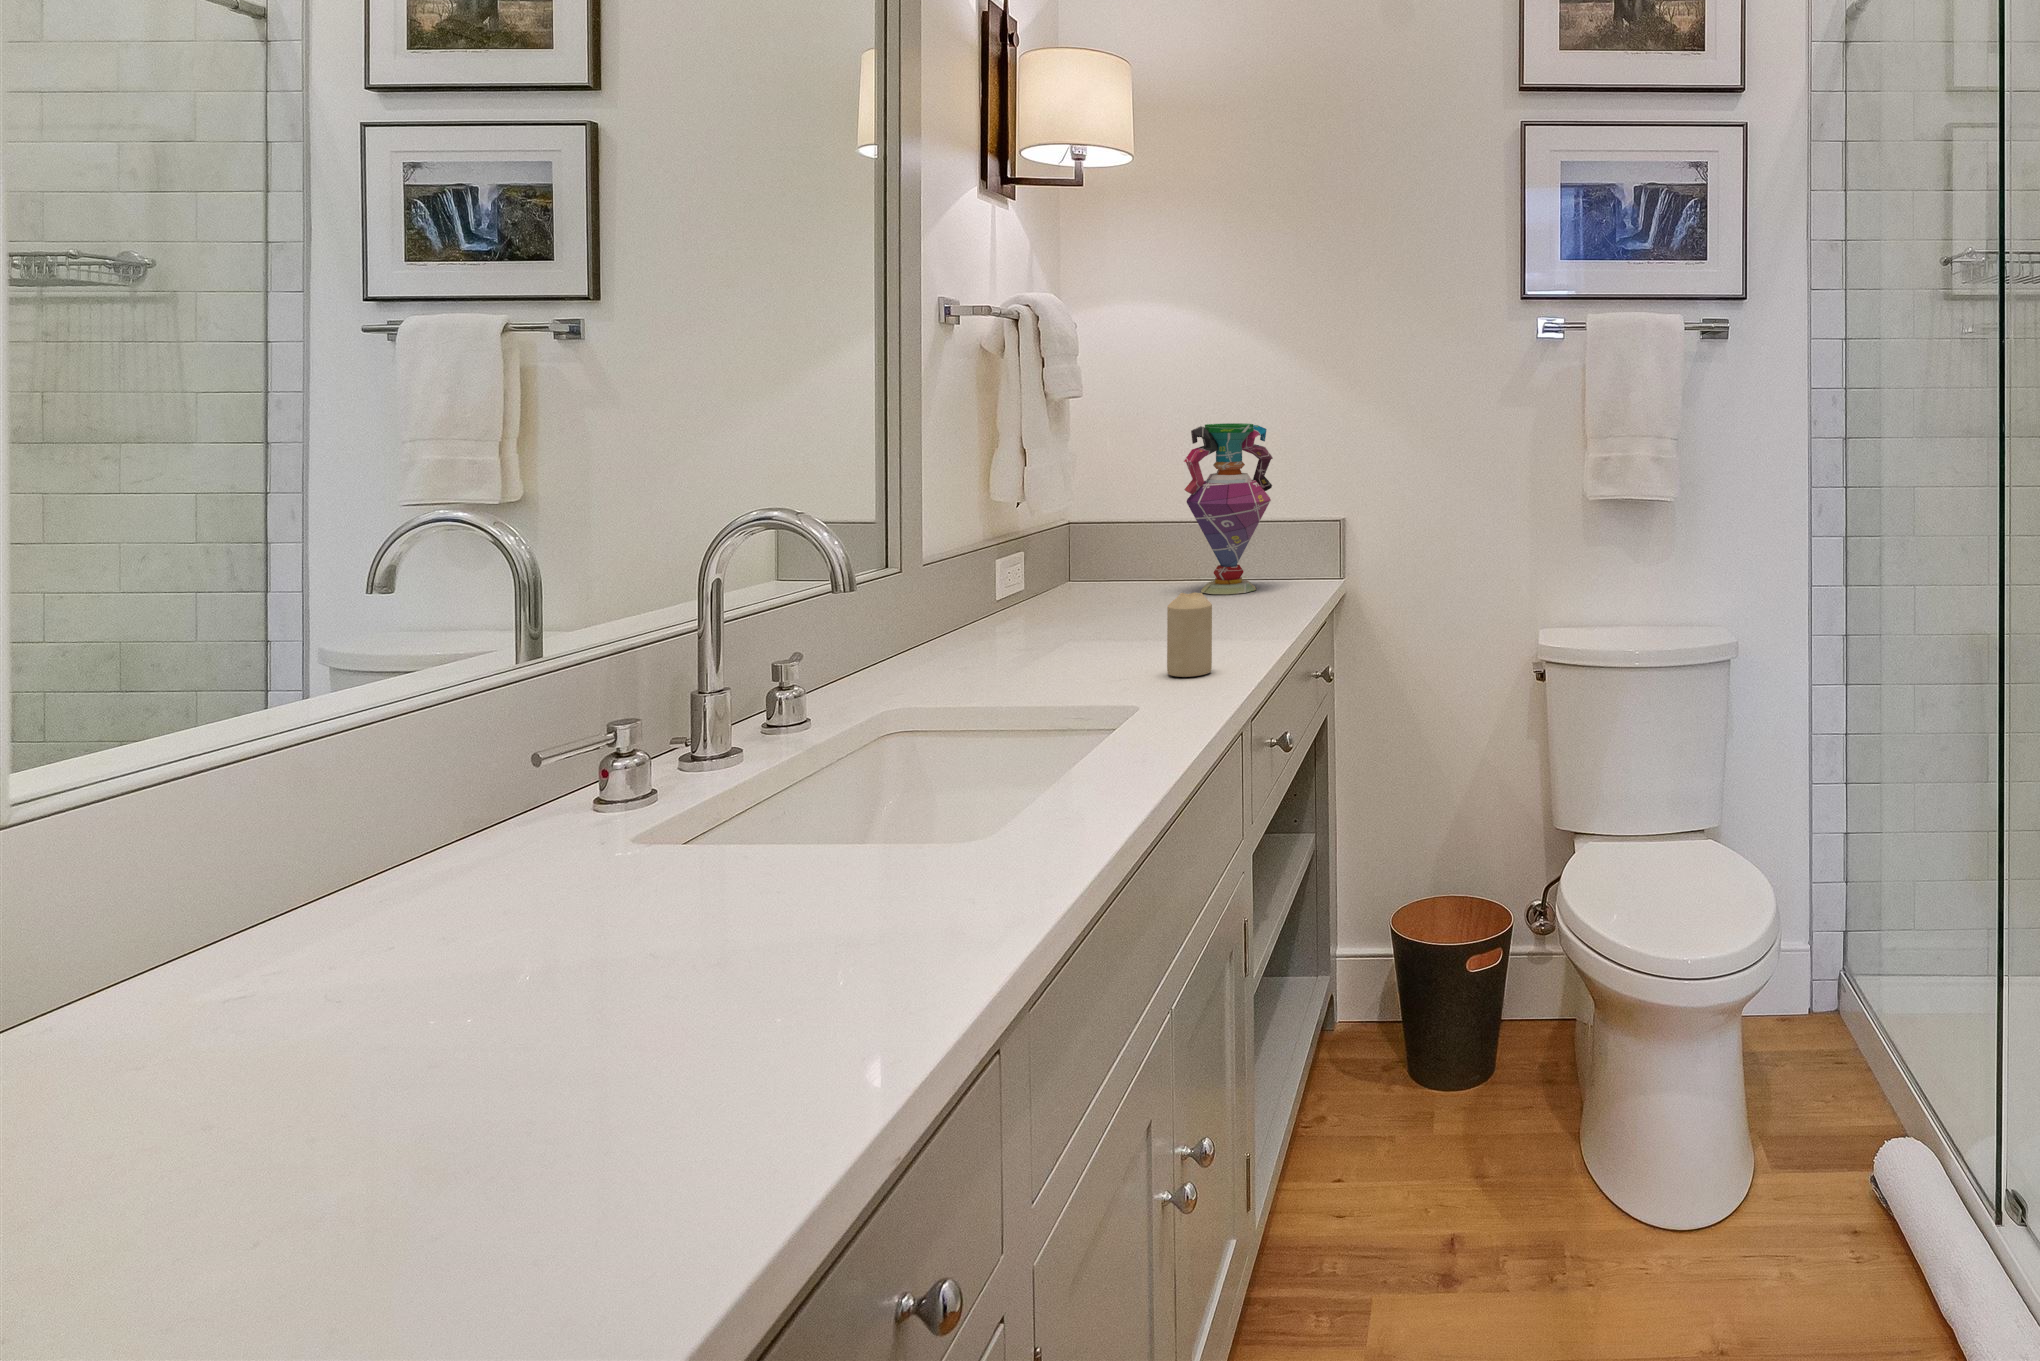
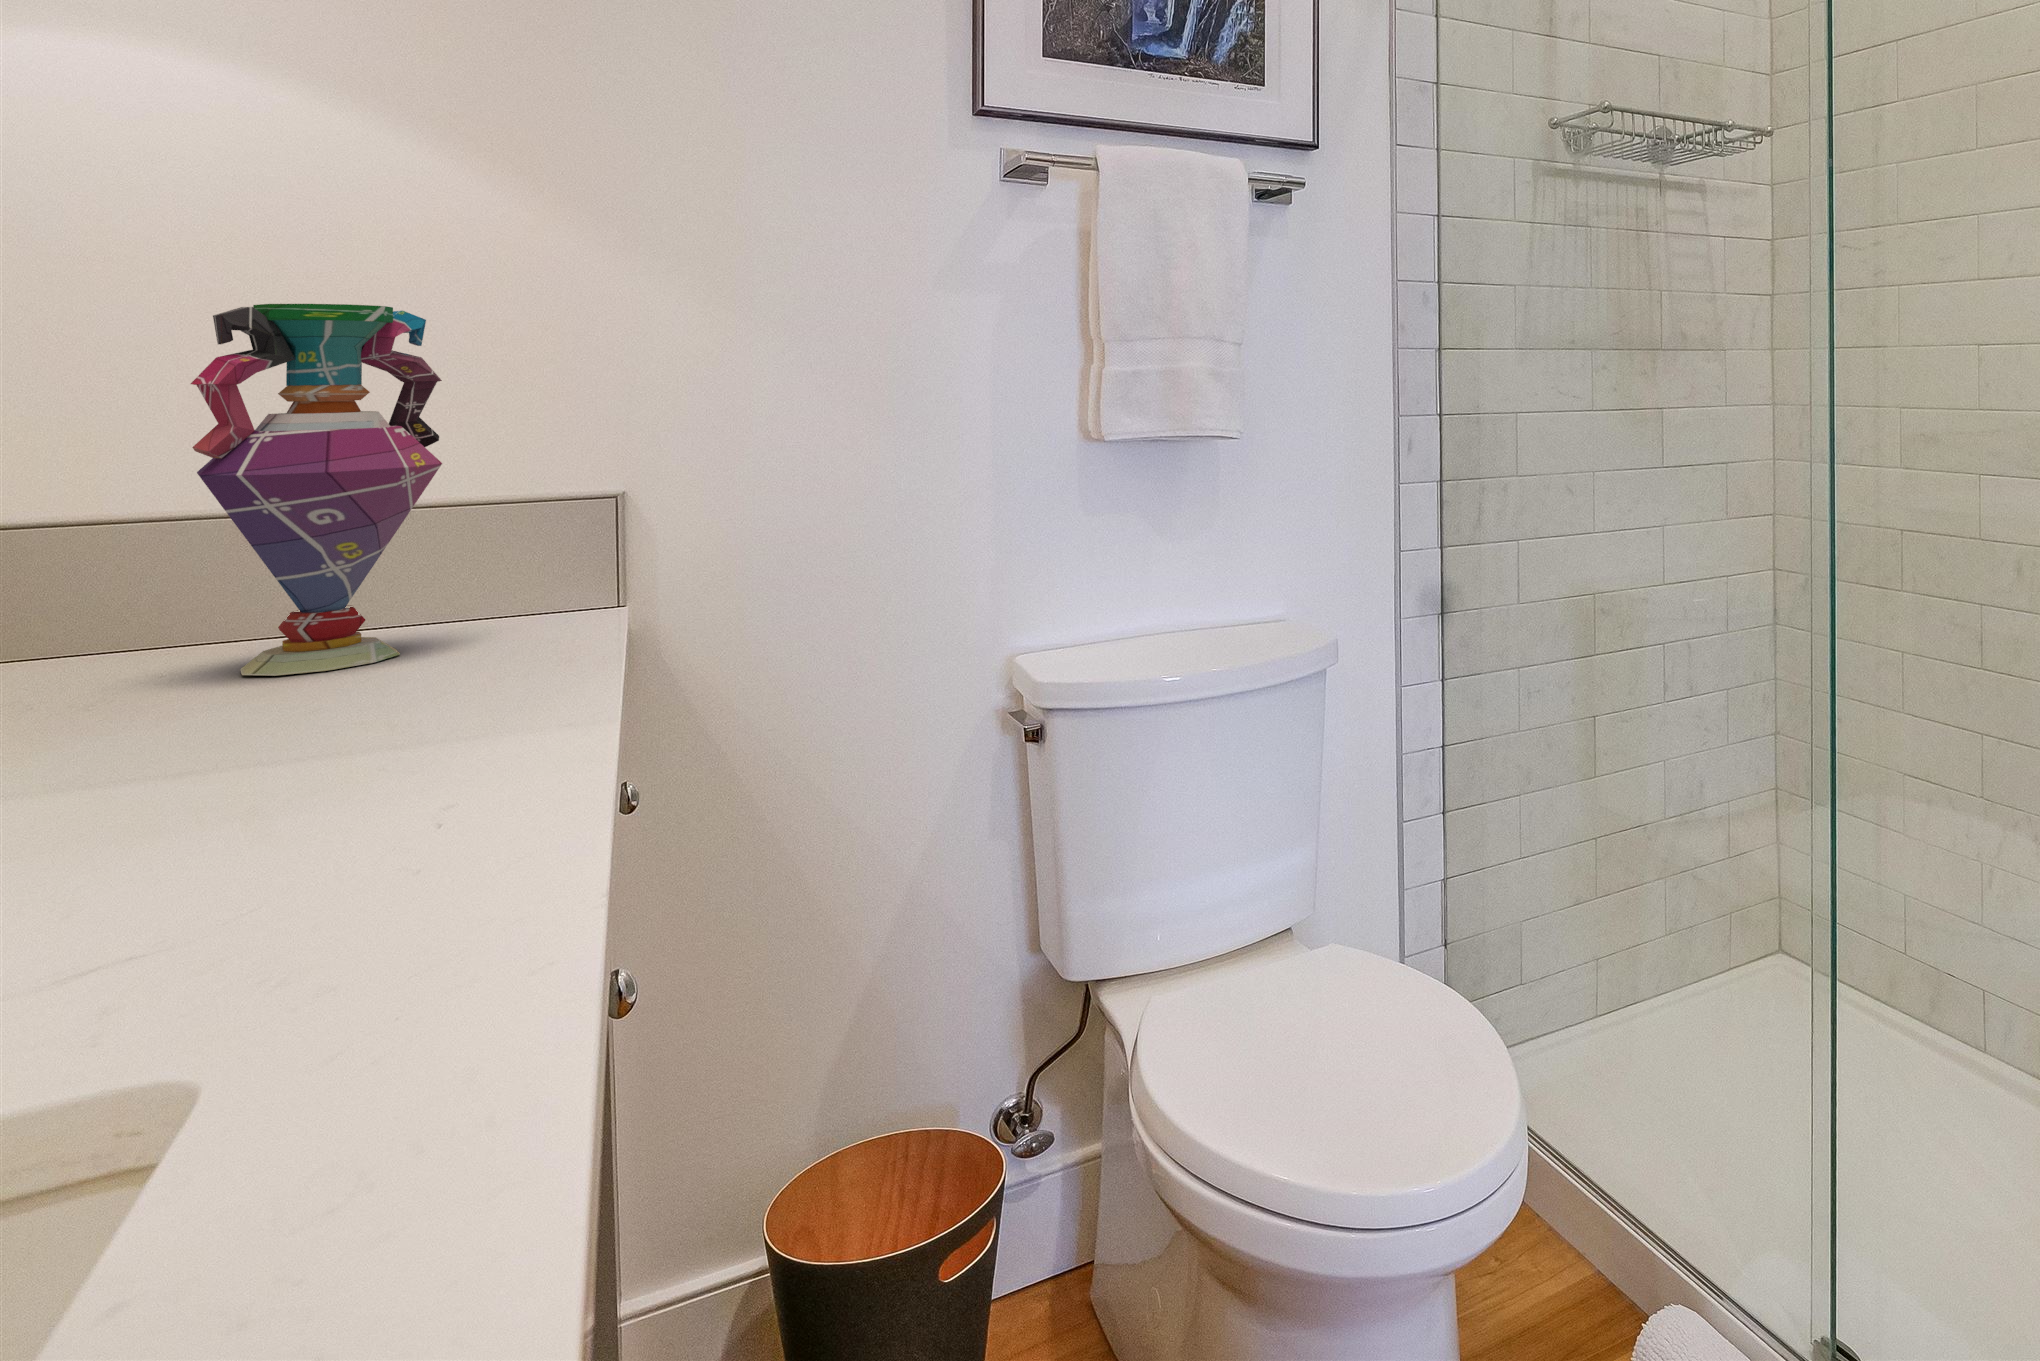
candle: present [1167,593,1212,677] -> none [244,650,418,913]

